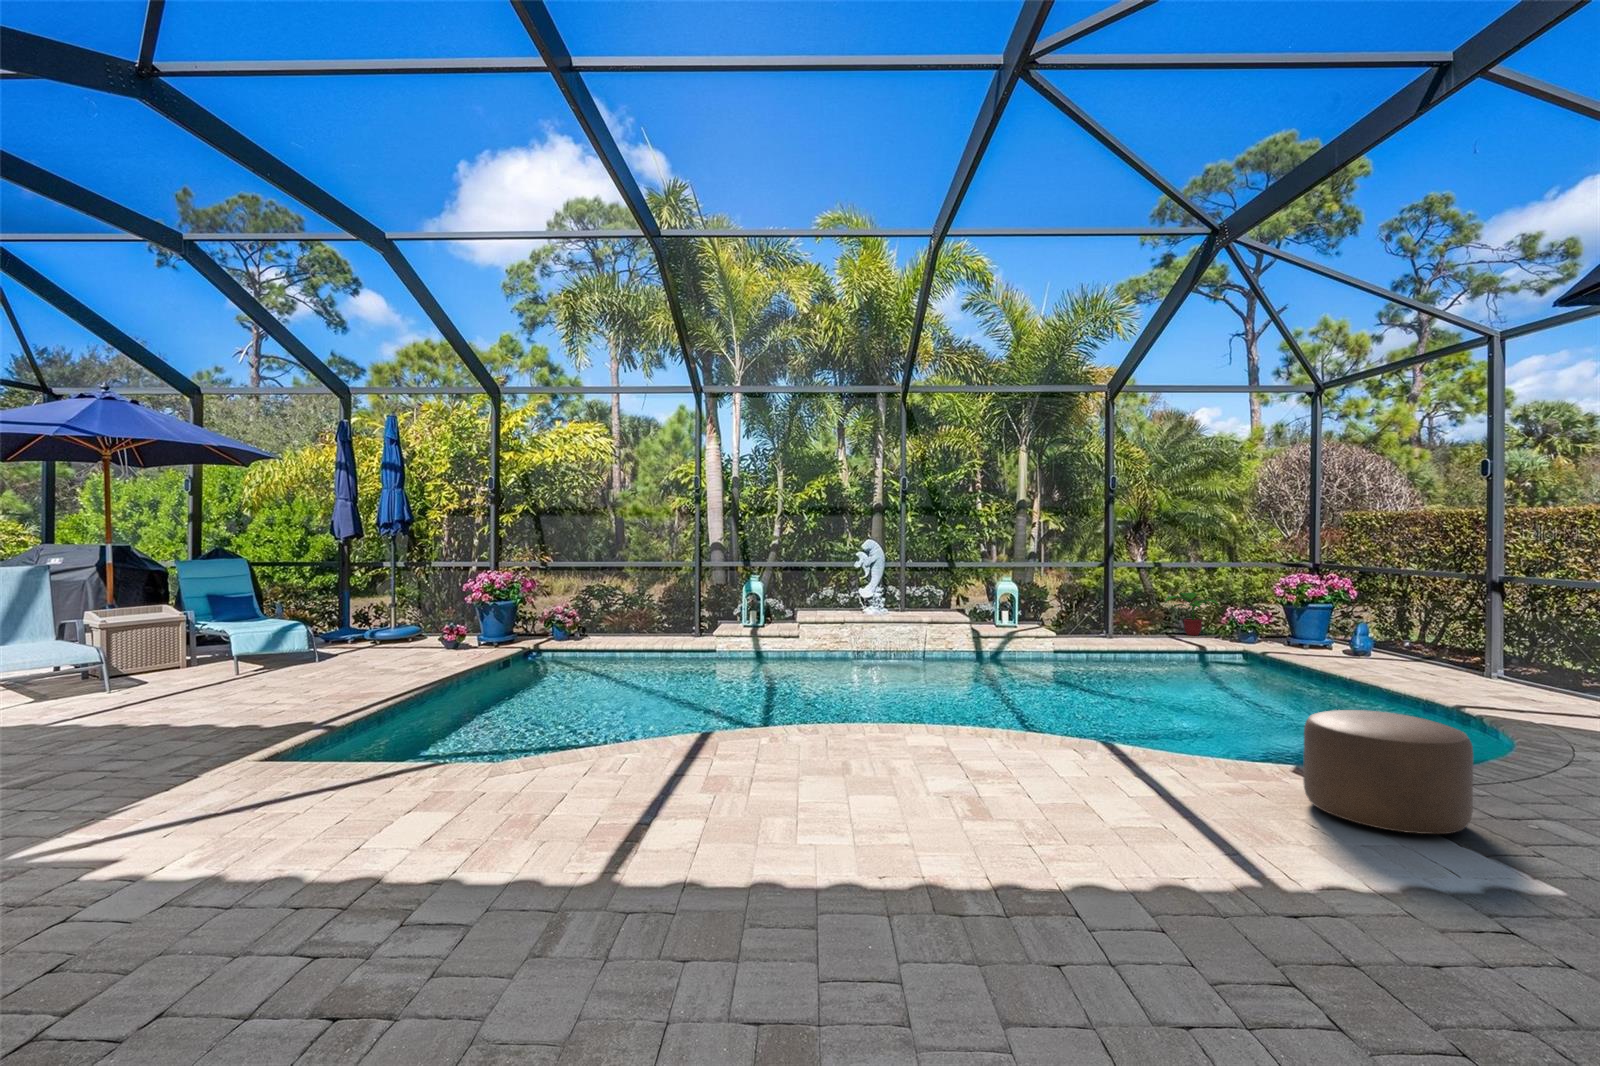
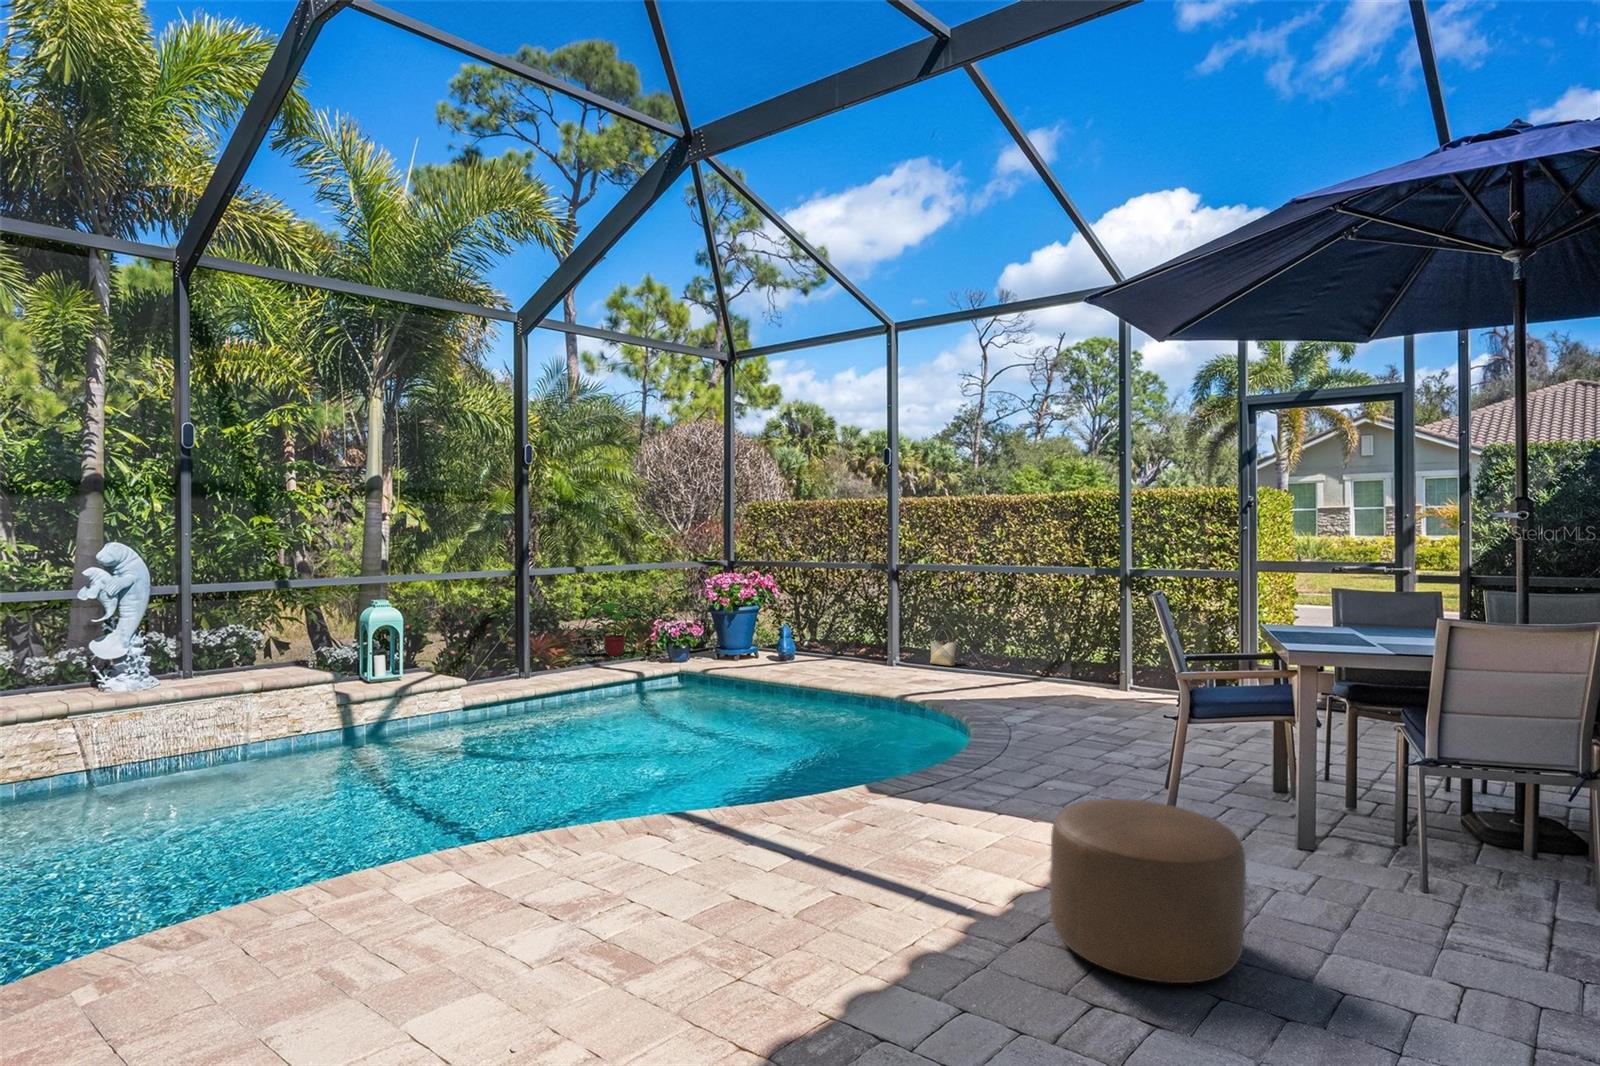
woven basket: none [1535,637,1573,678] -> present [930,628,957,666]

